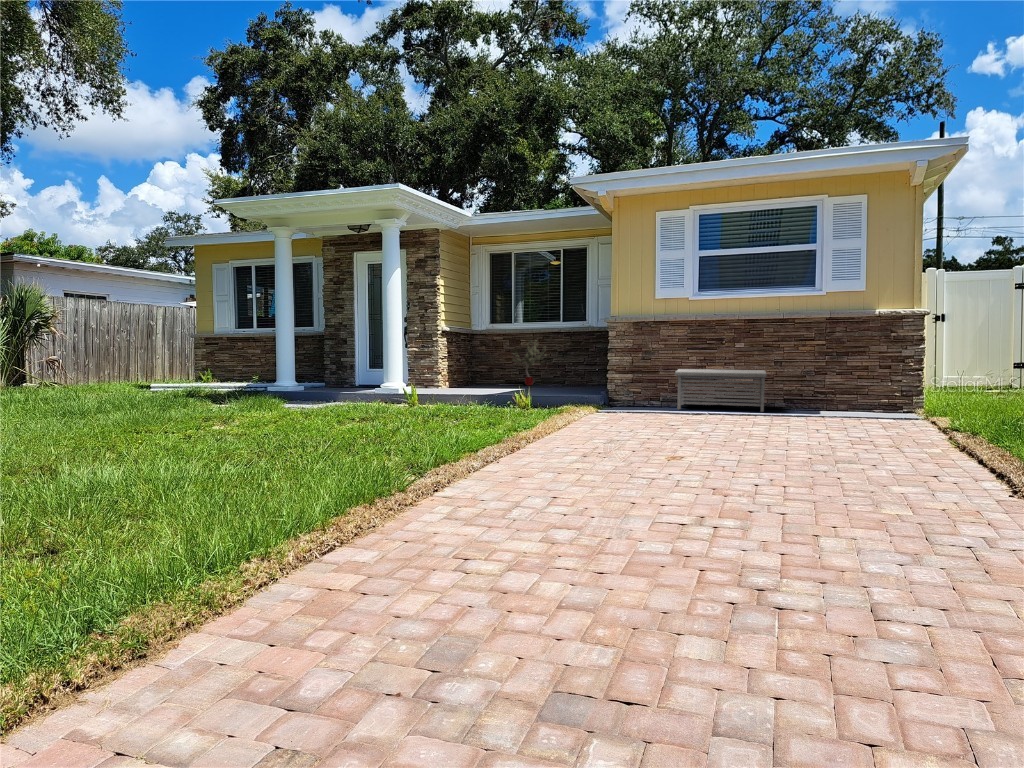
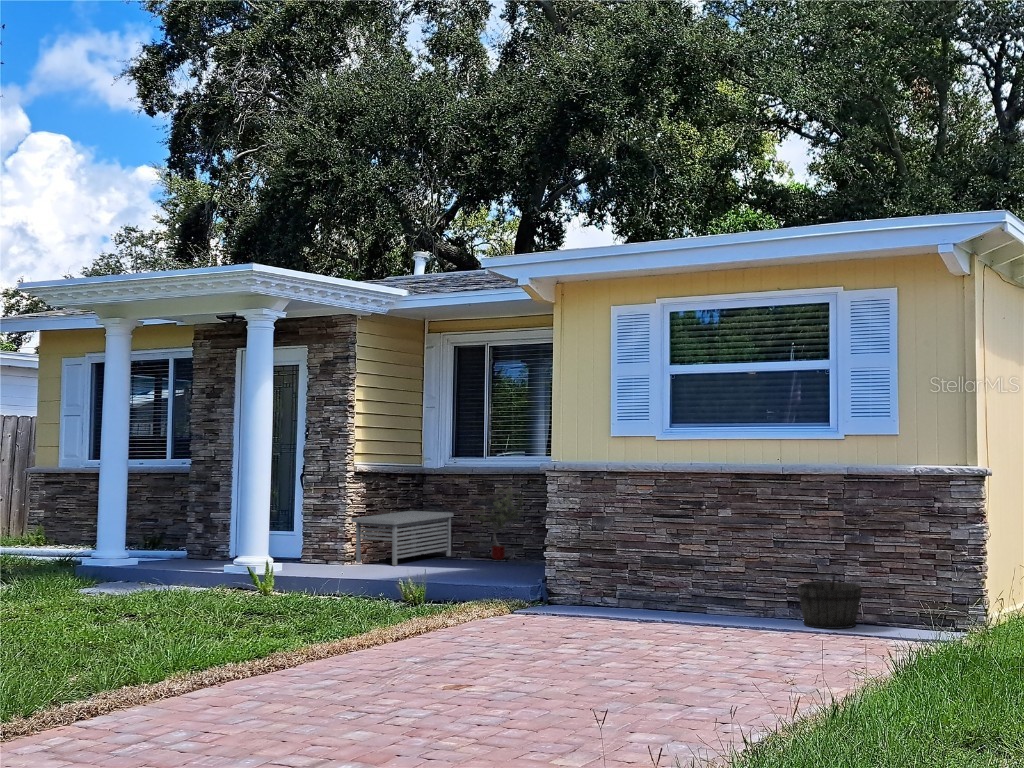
storage bench: present [675,369,767,412] -> present [351,511,454,566]
wooden bucket: none [804,378,849,413] -> present [797,571,862,629]

